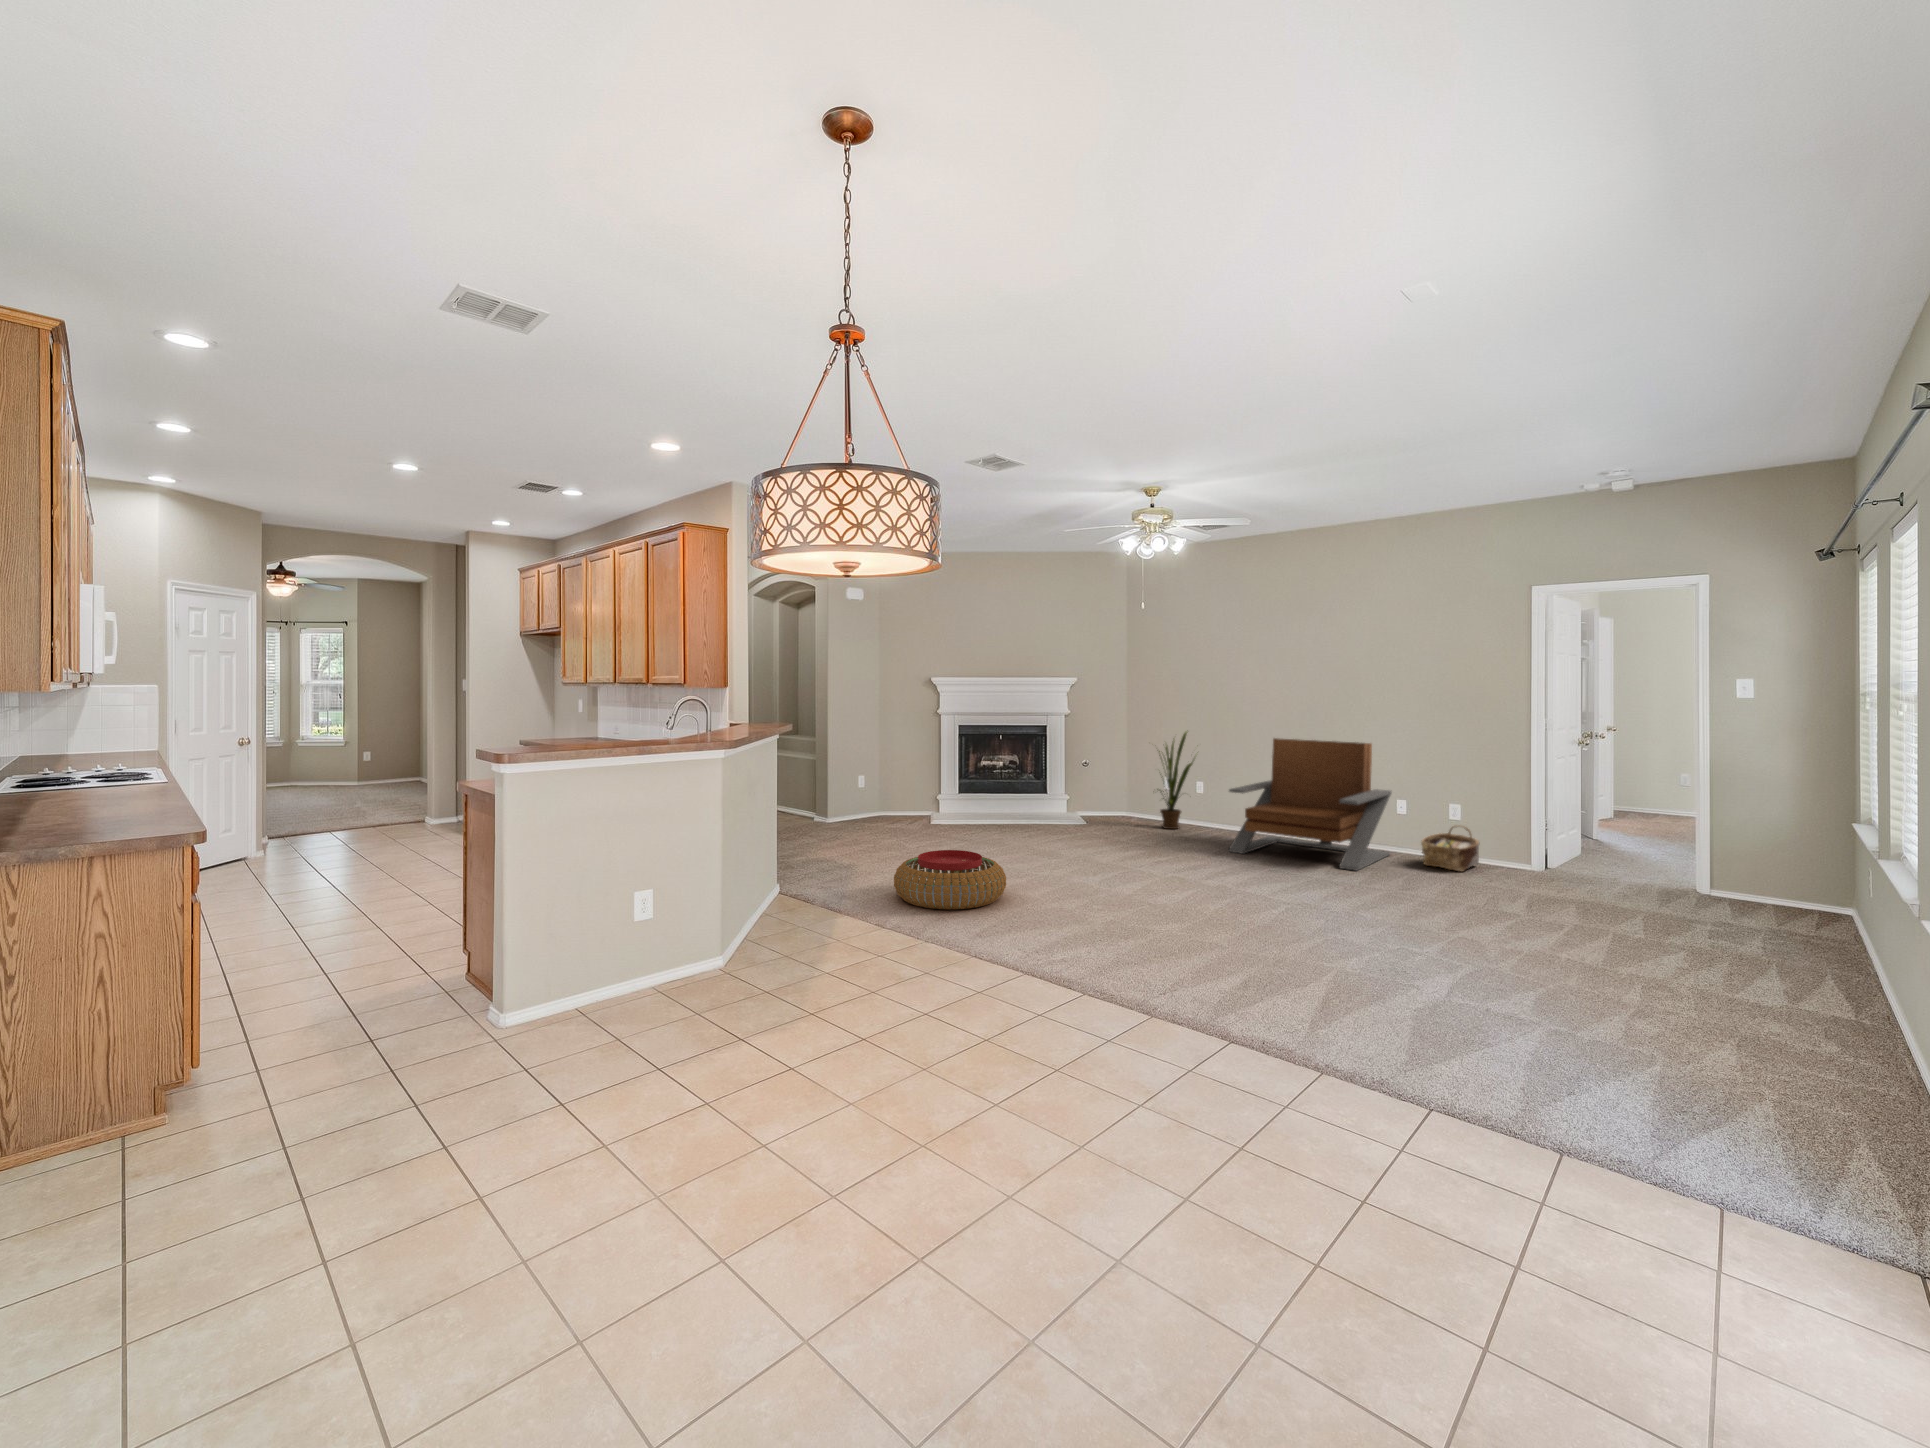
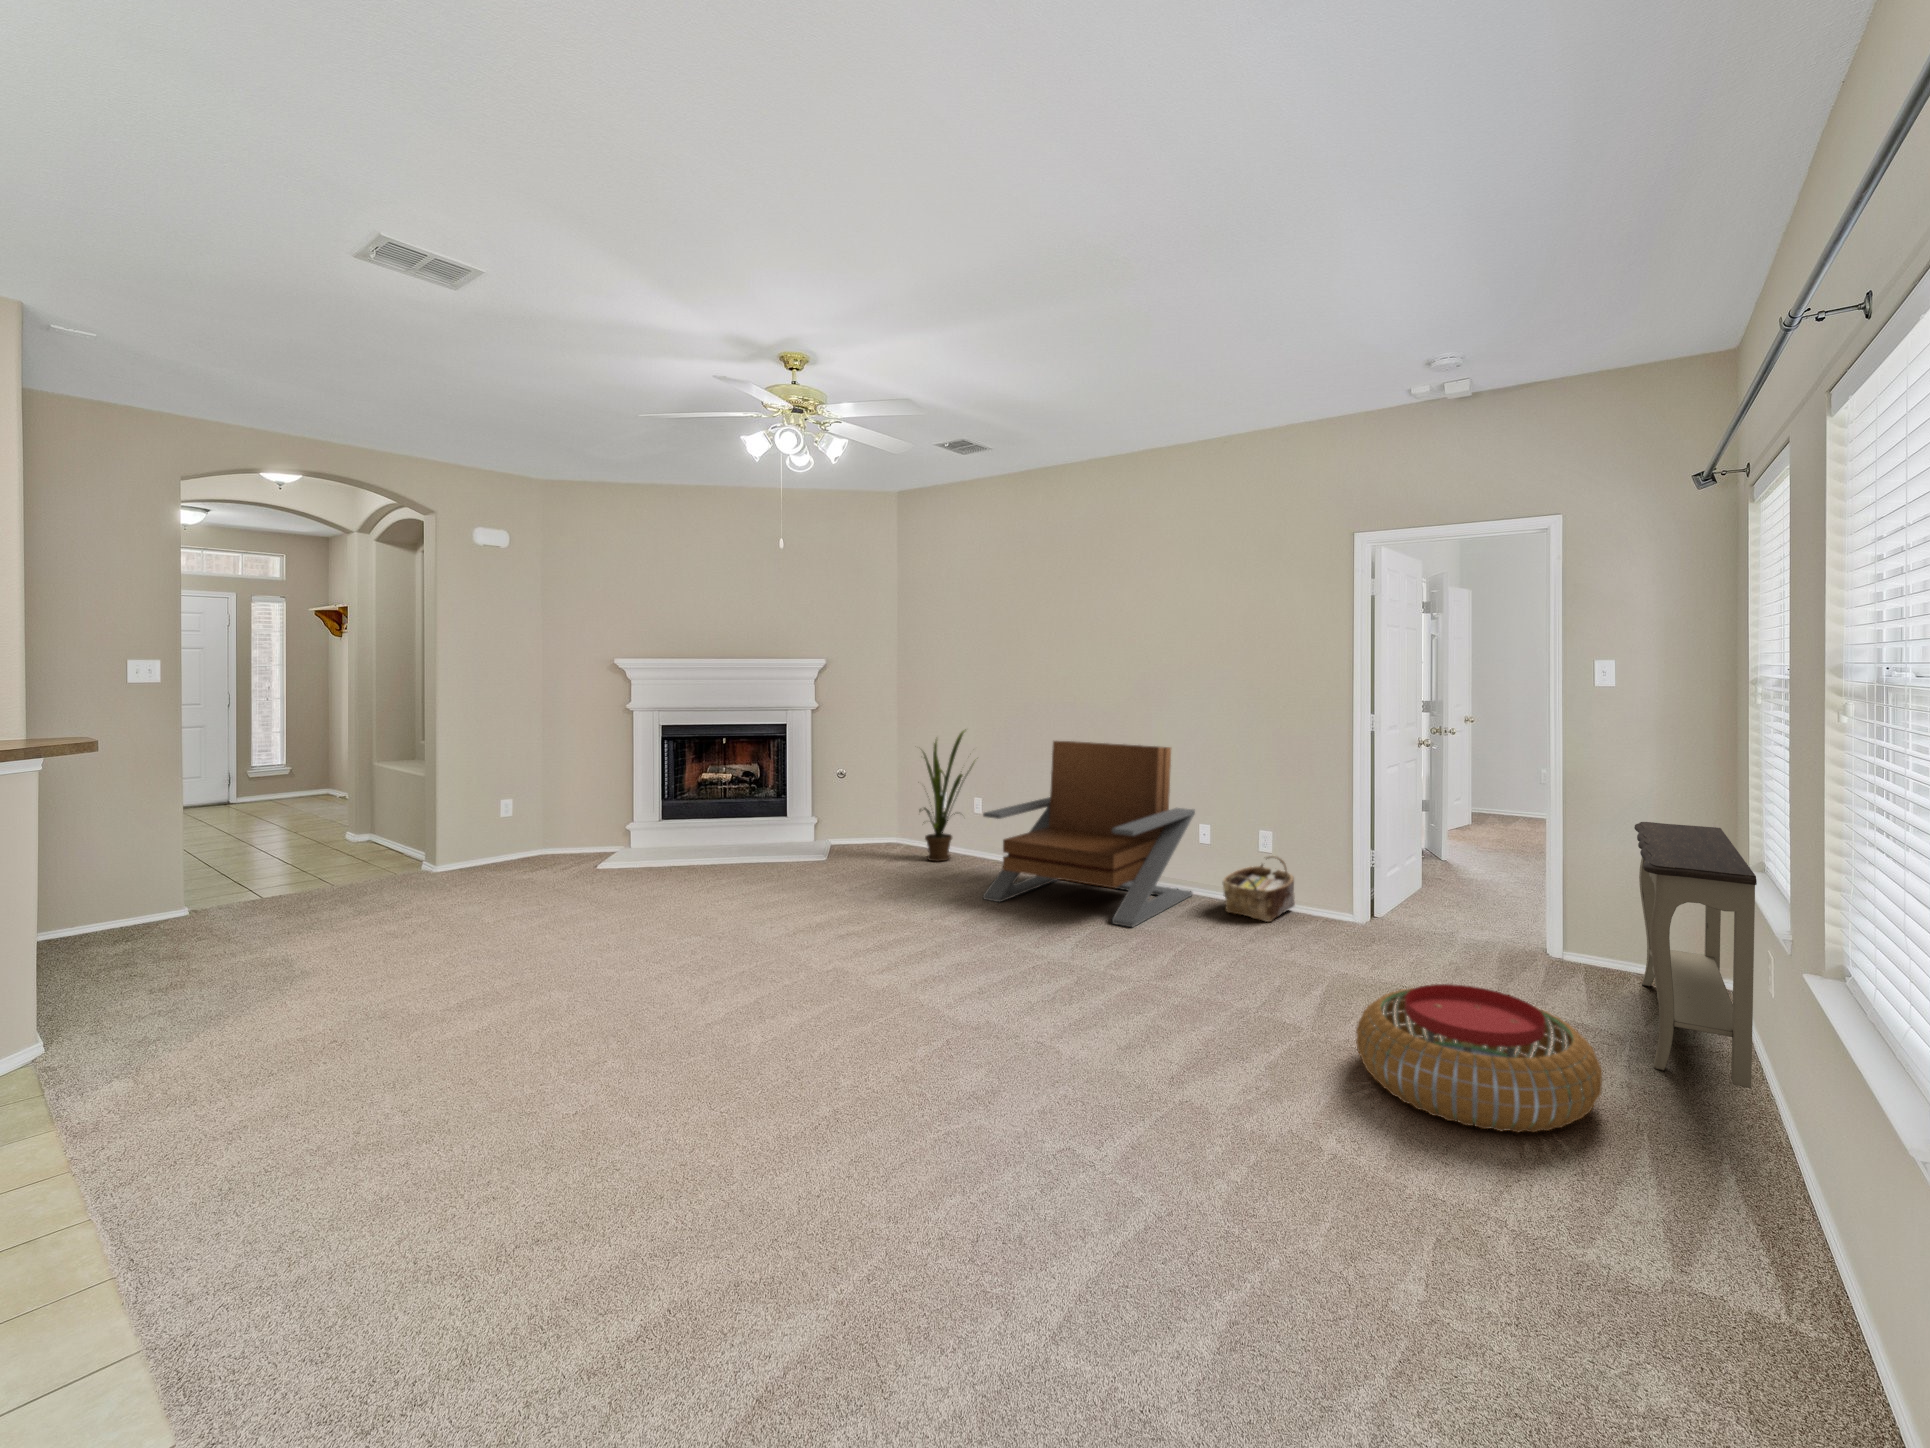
console table: none [1771,797,1864,966] -> present [1634,822,1757,1088]
pouf: present [894,850,1006,909] -> present [1356,984,1602,1132]

